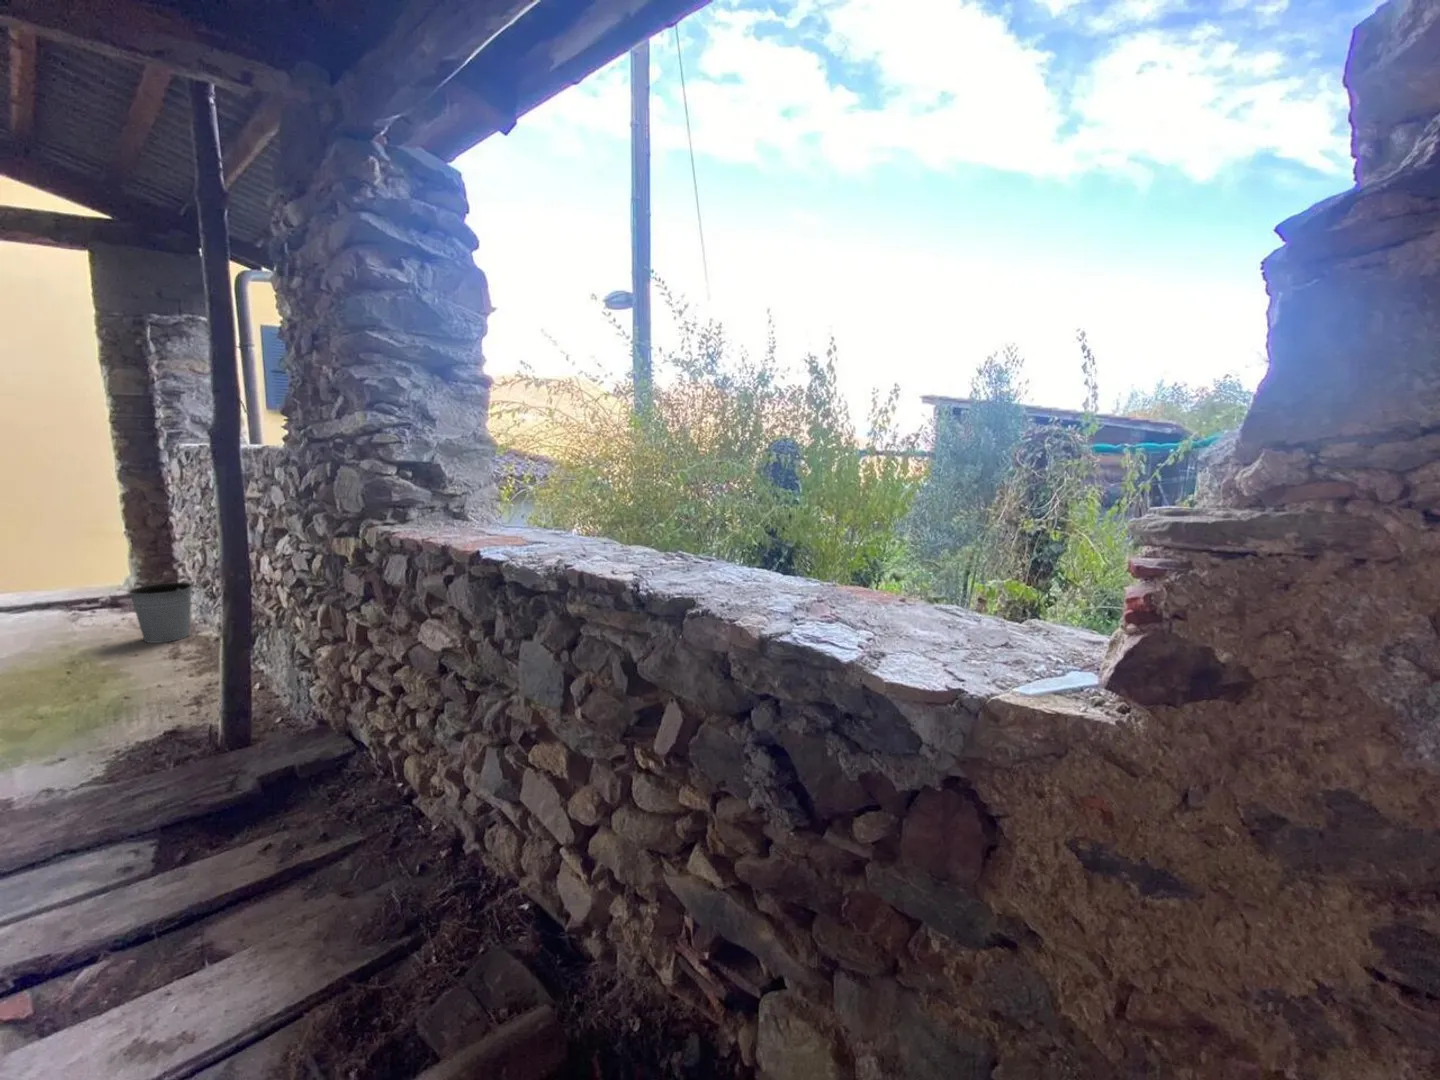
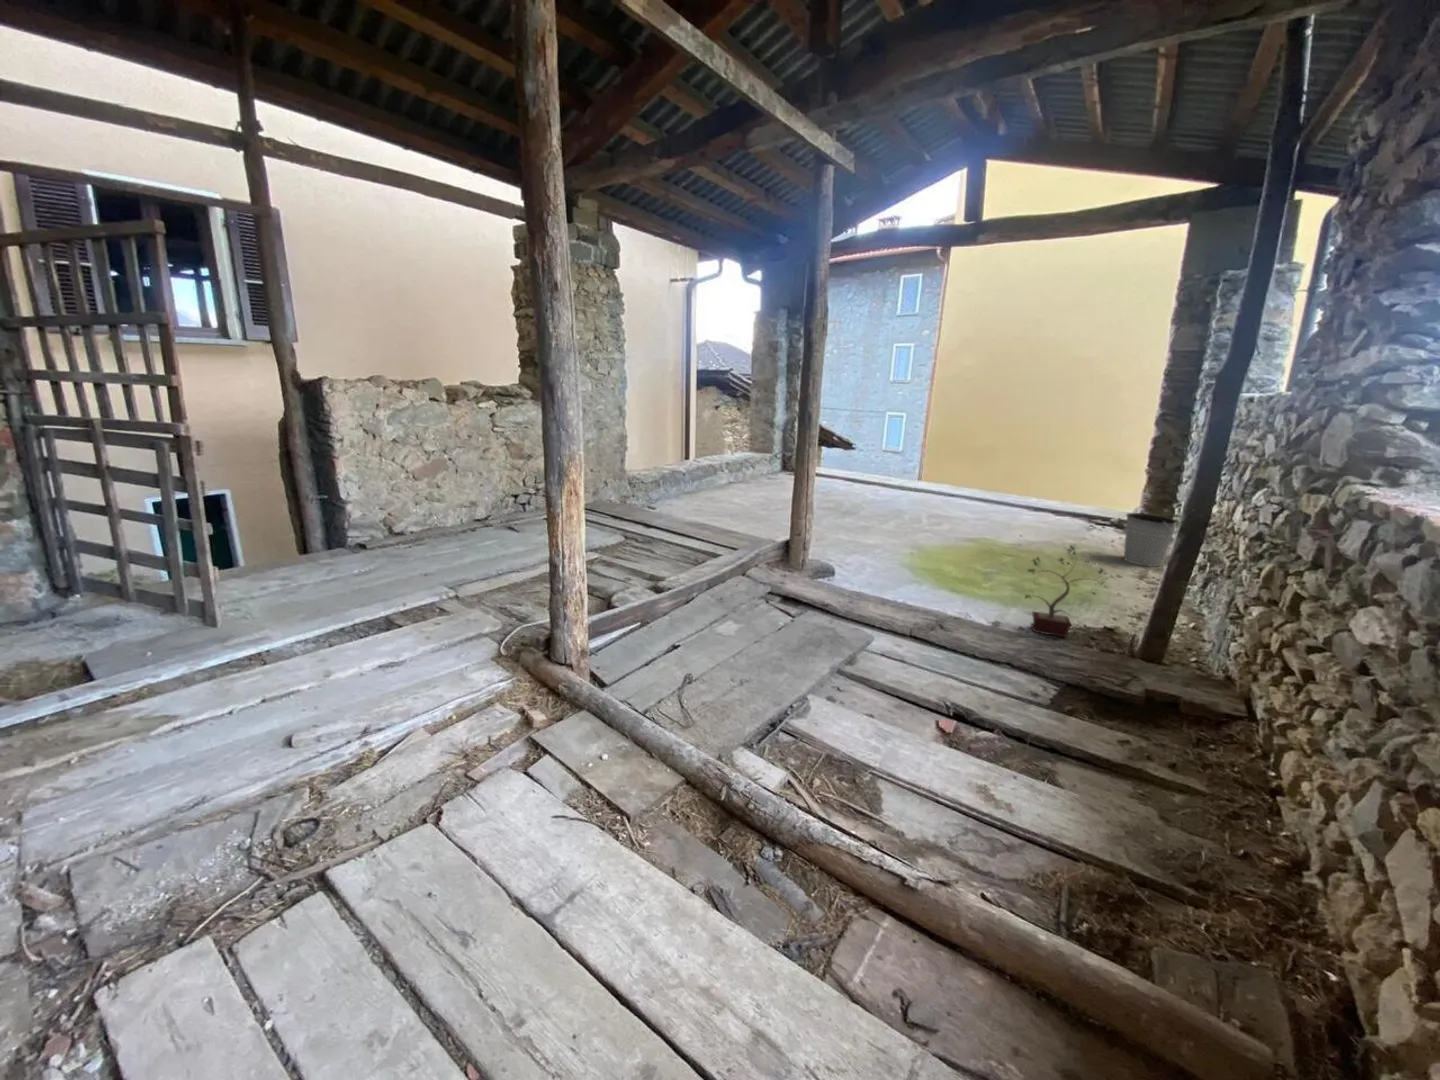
potted plant: none [41,651,179,774] -> present [1025,546,1121,637]

